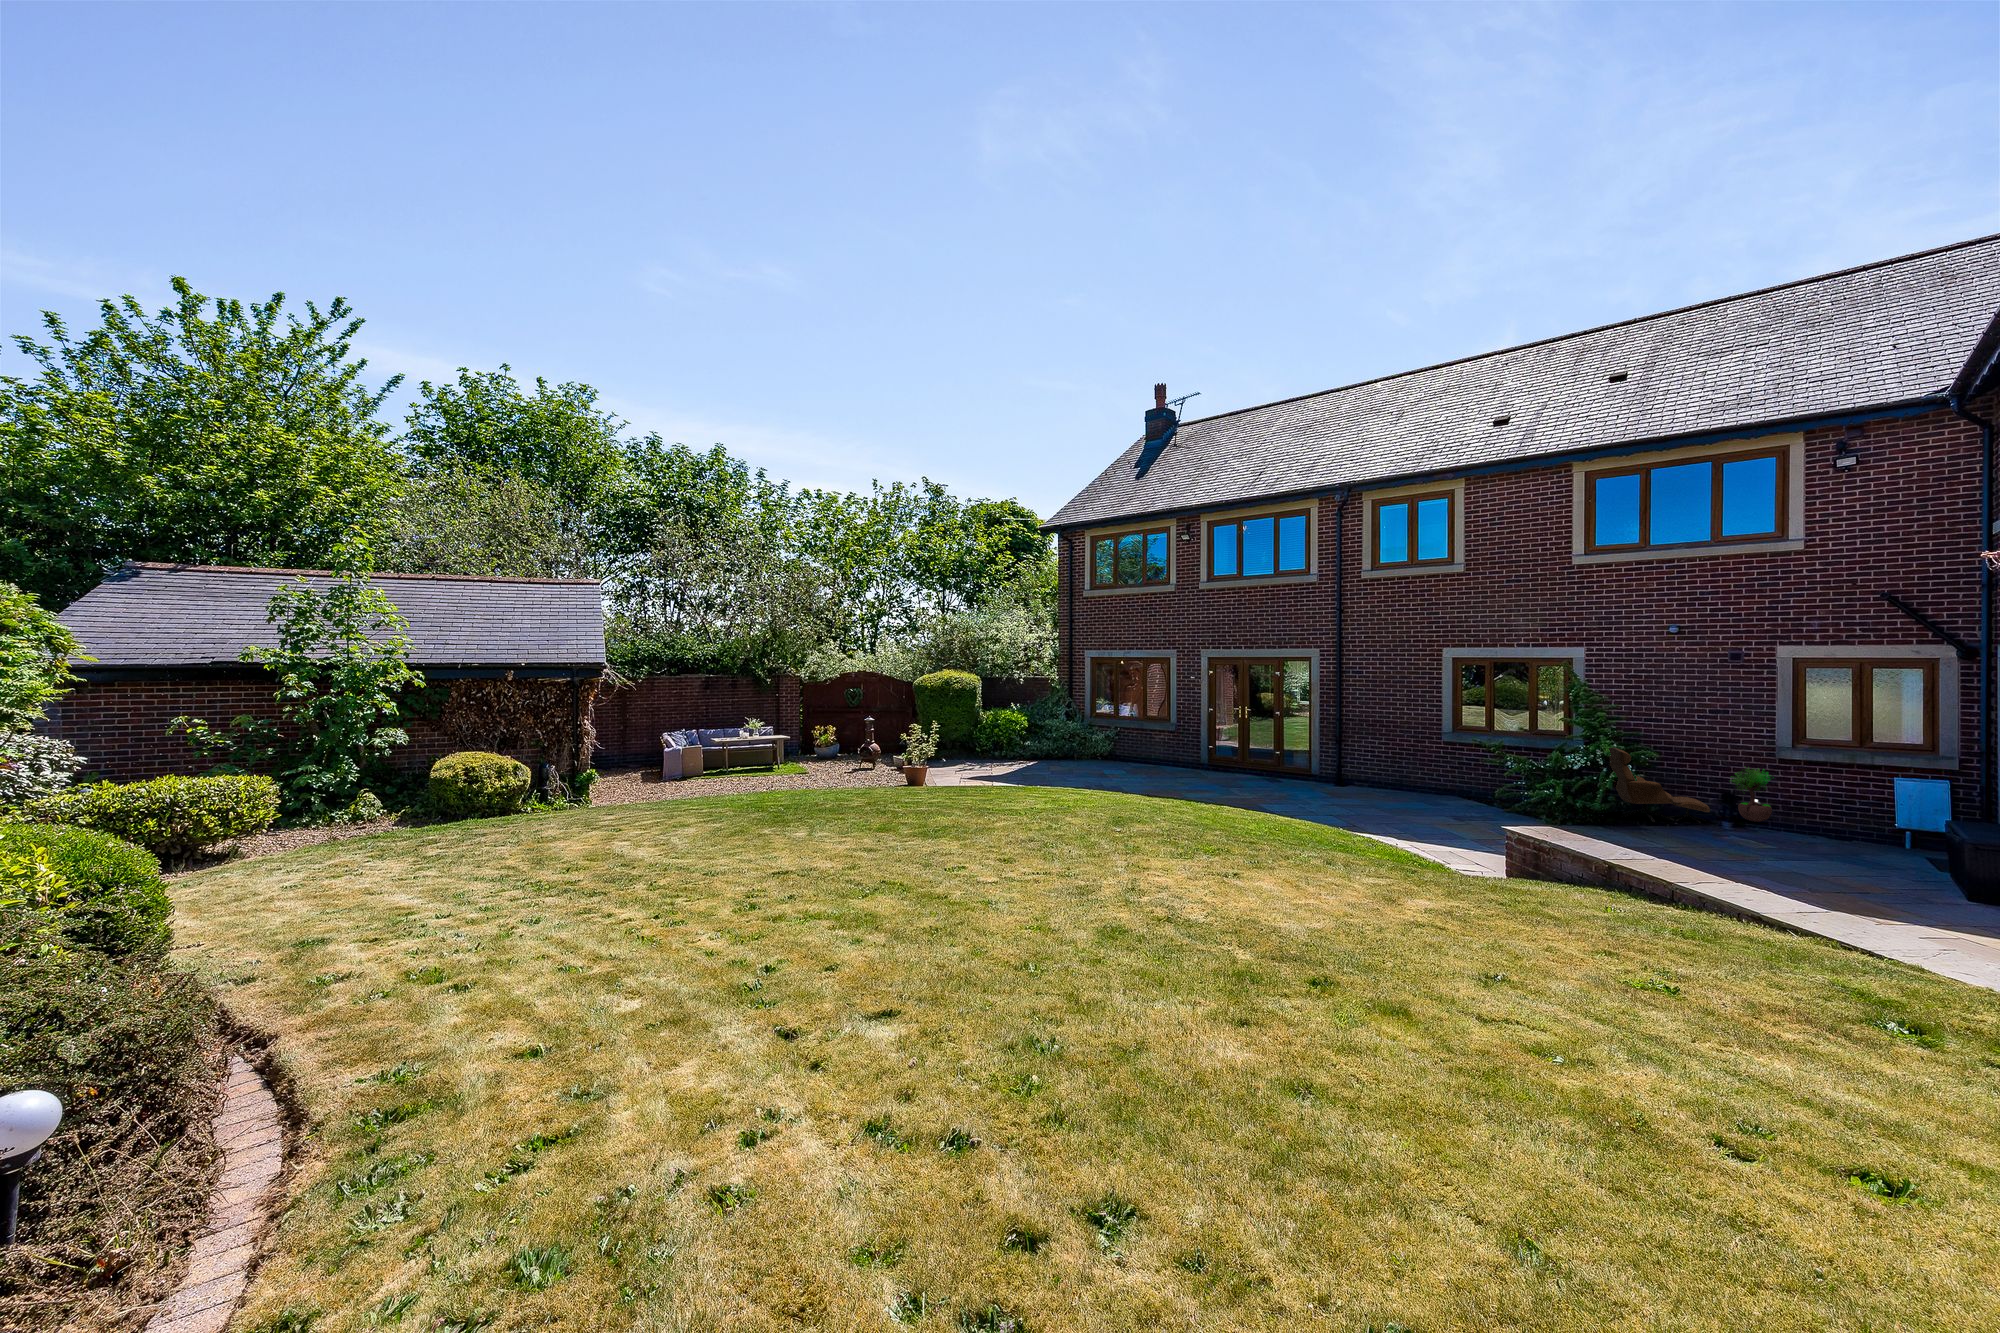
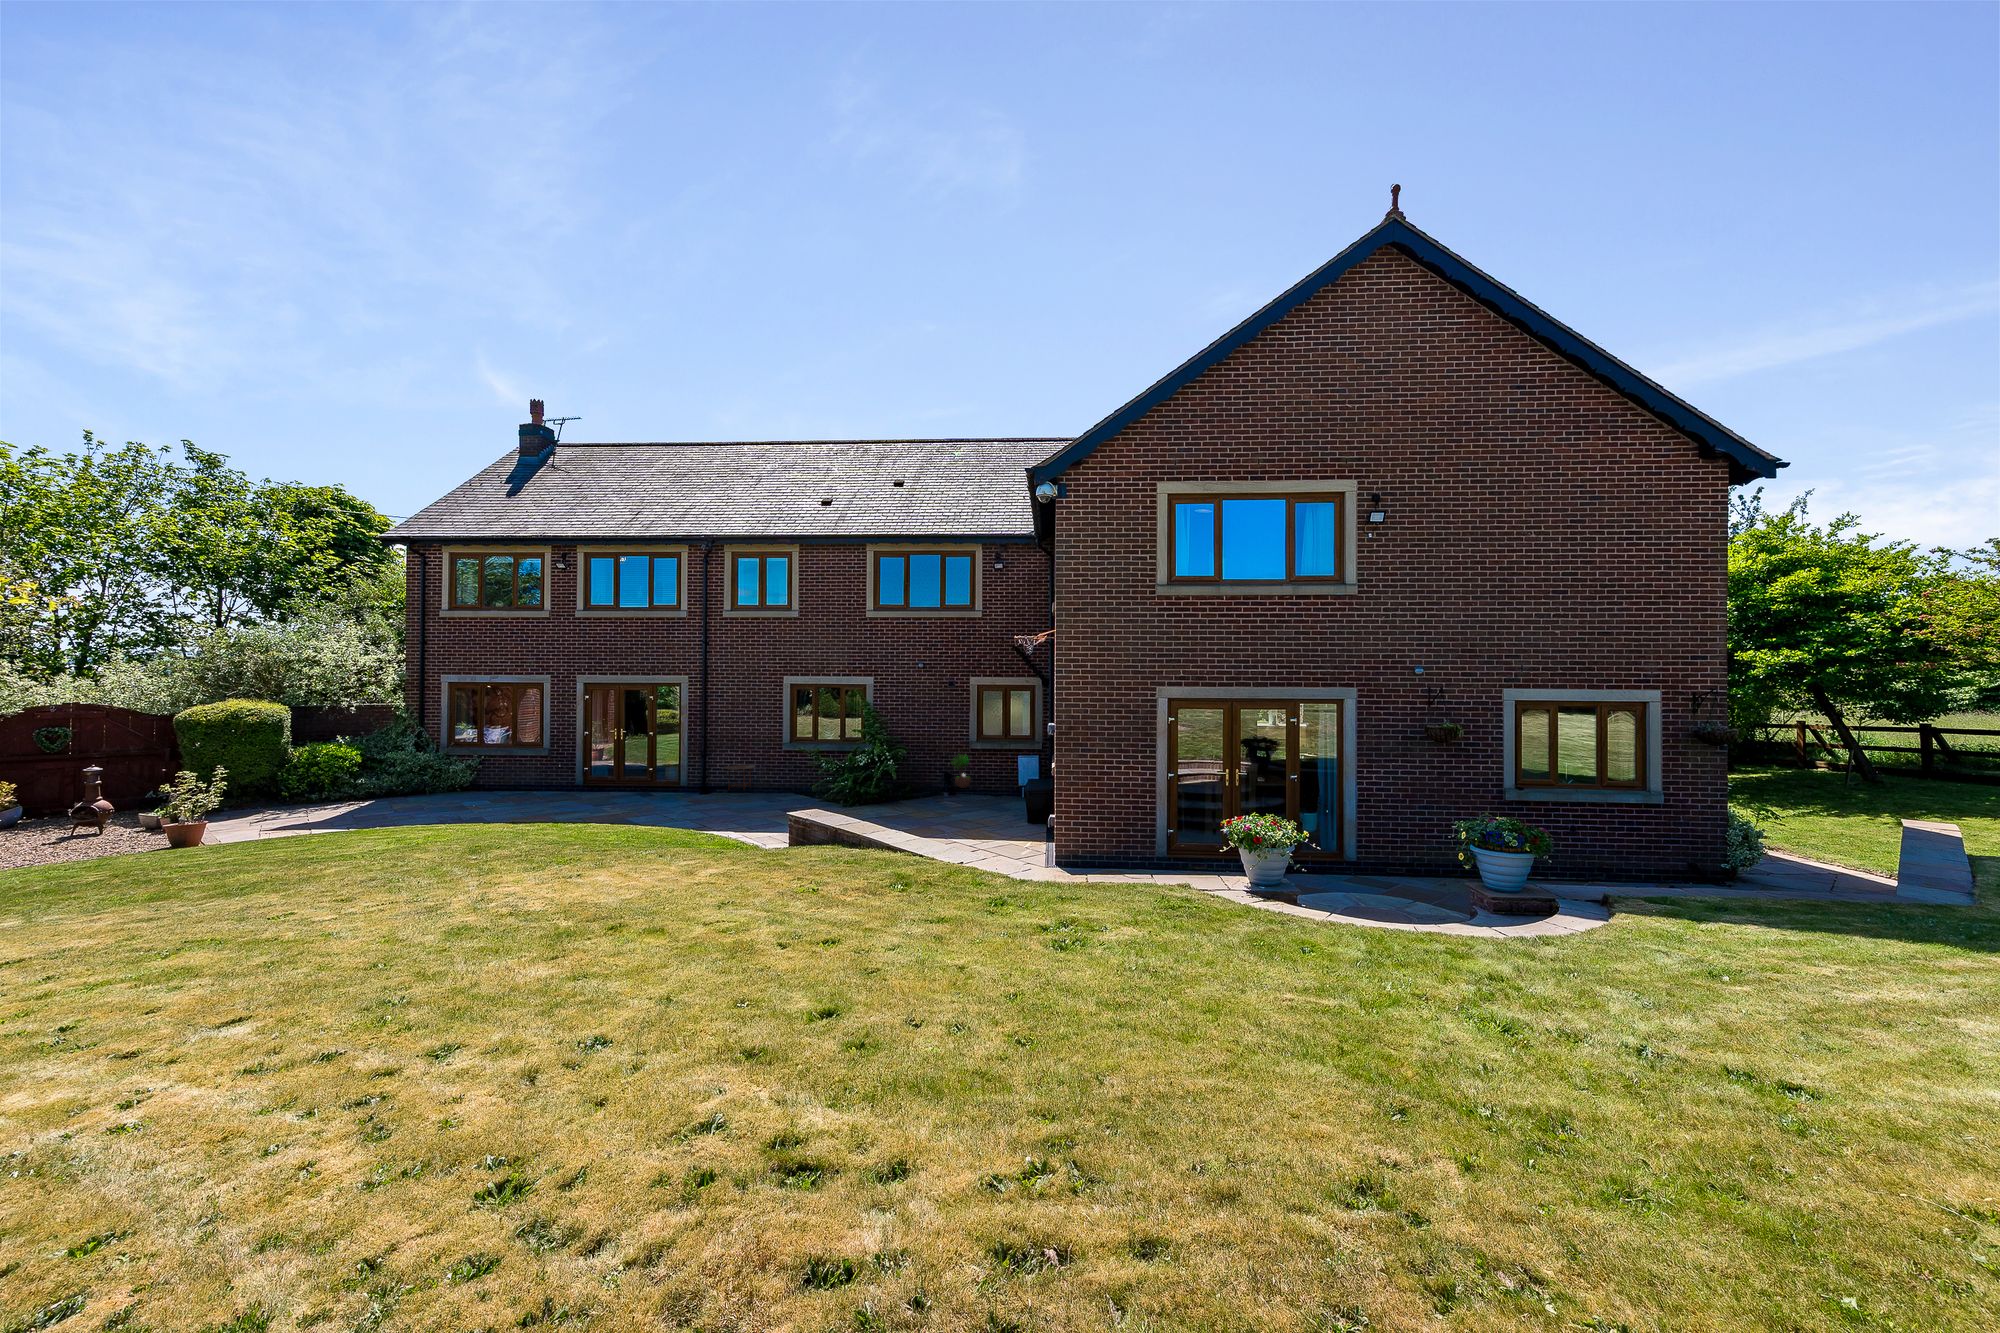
lounge chair: present [1609,748,1710,823] -> none [886,747,940,795]
side table: none [1362,758,1404,788] -> present [724,765,755,787]

